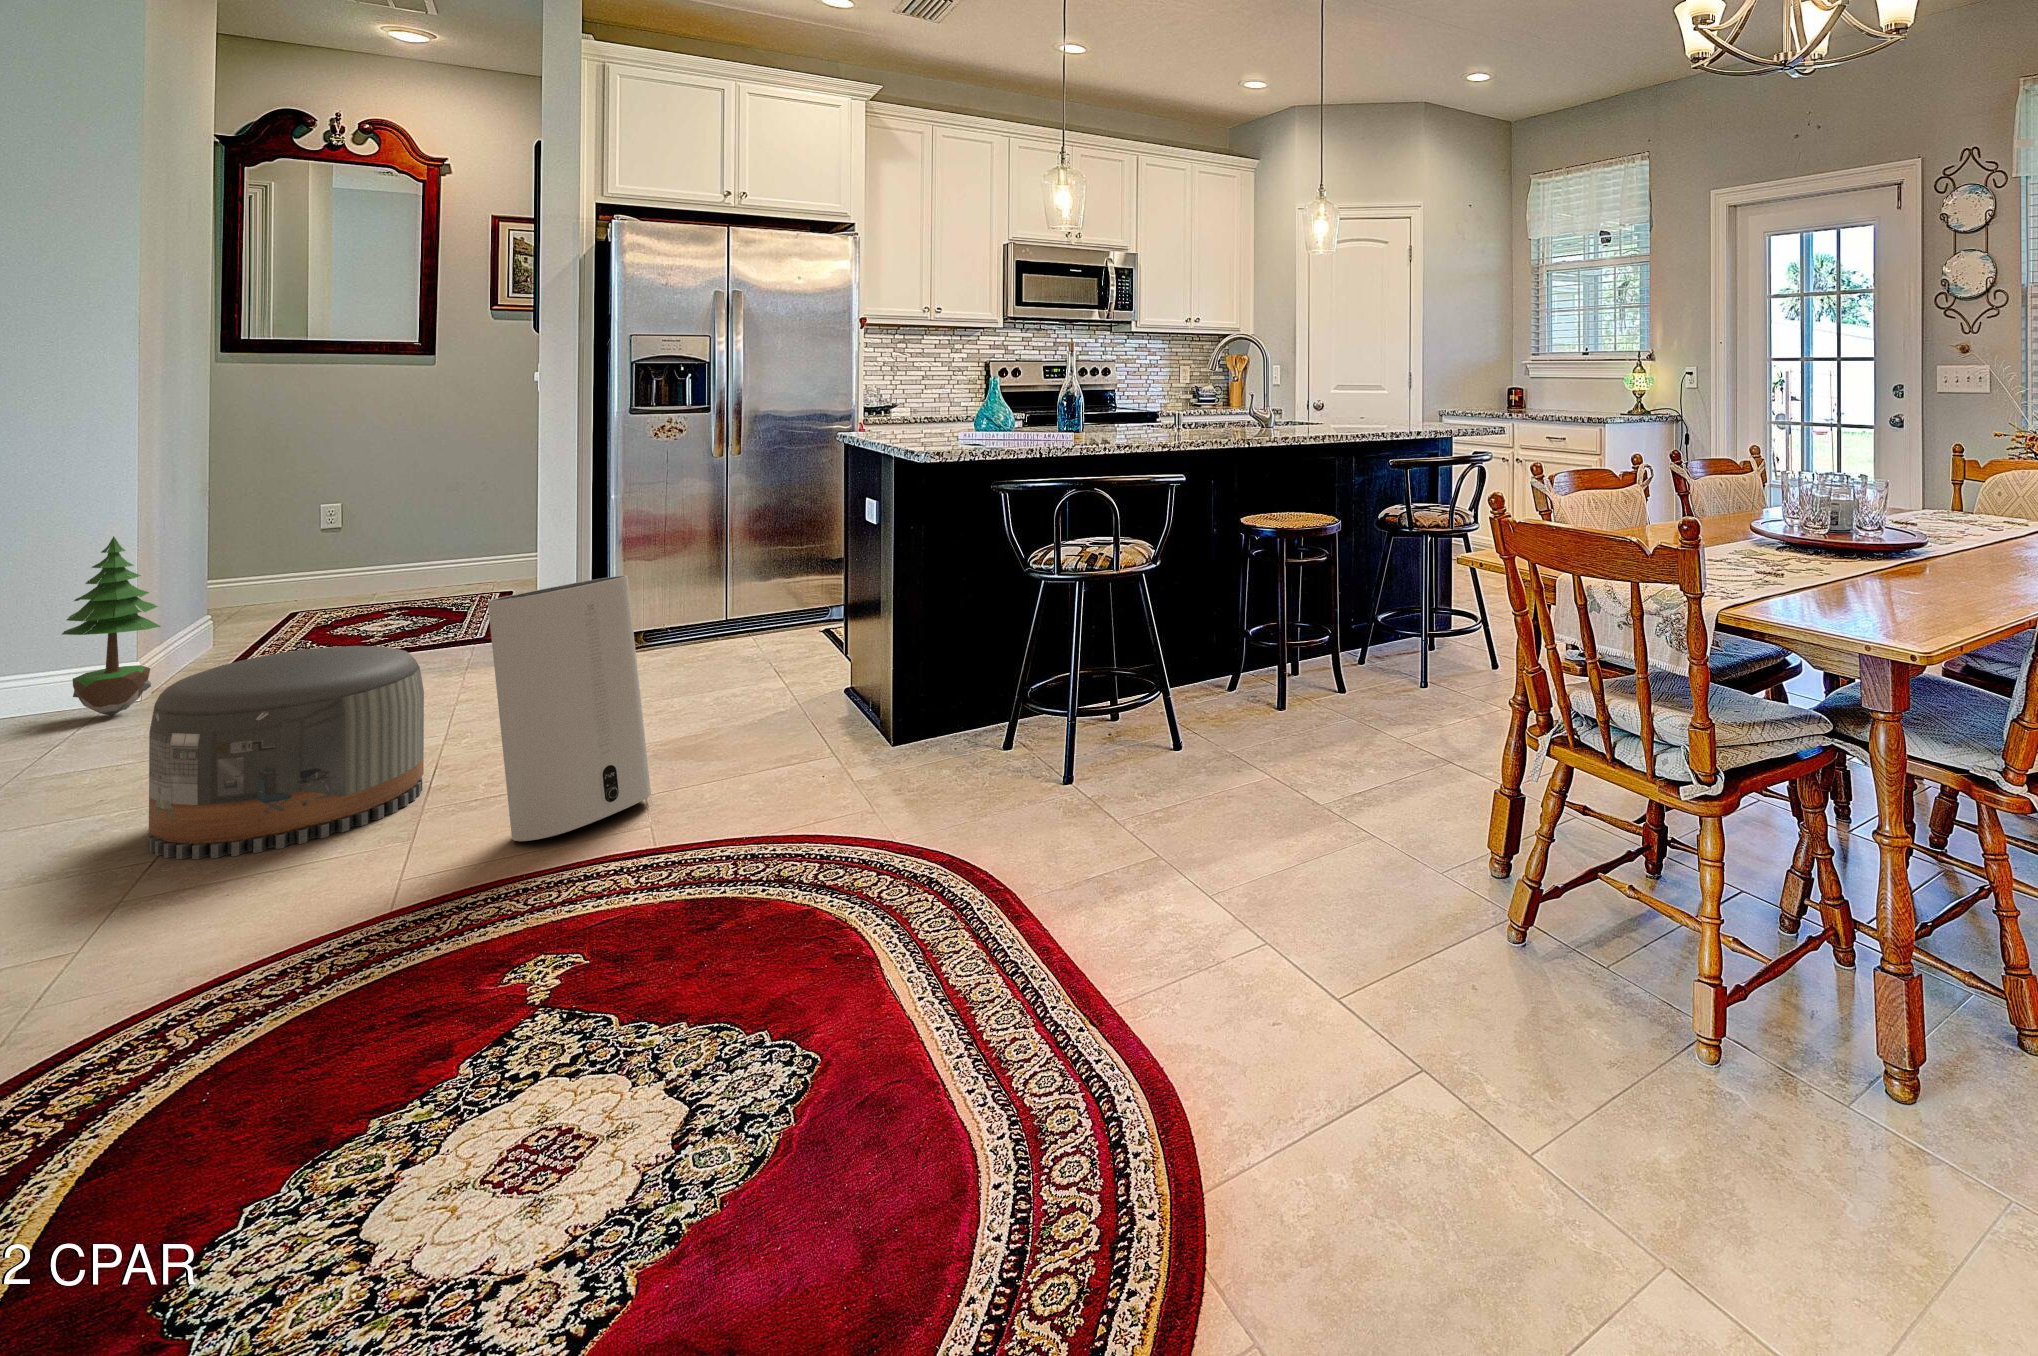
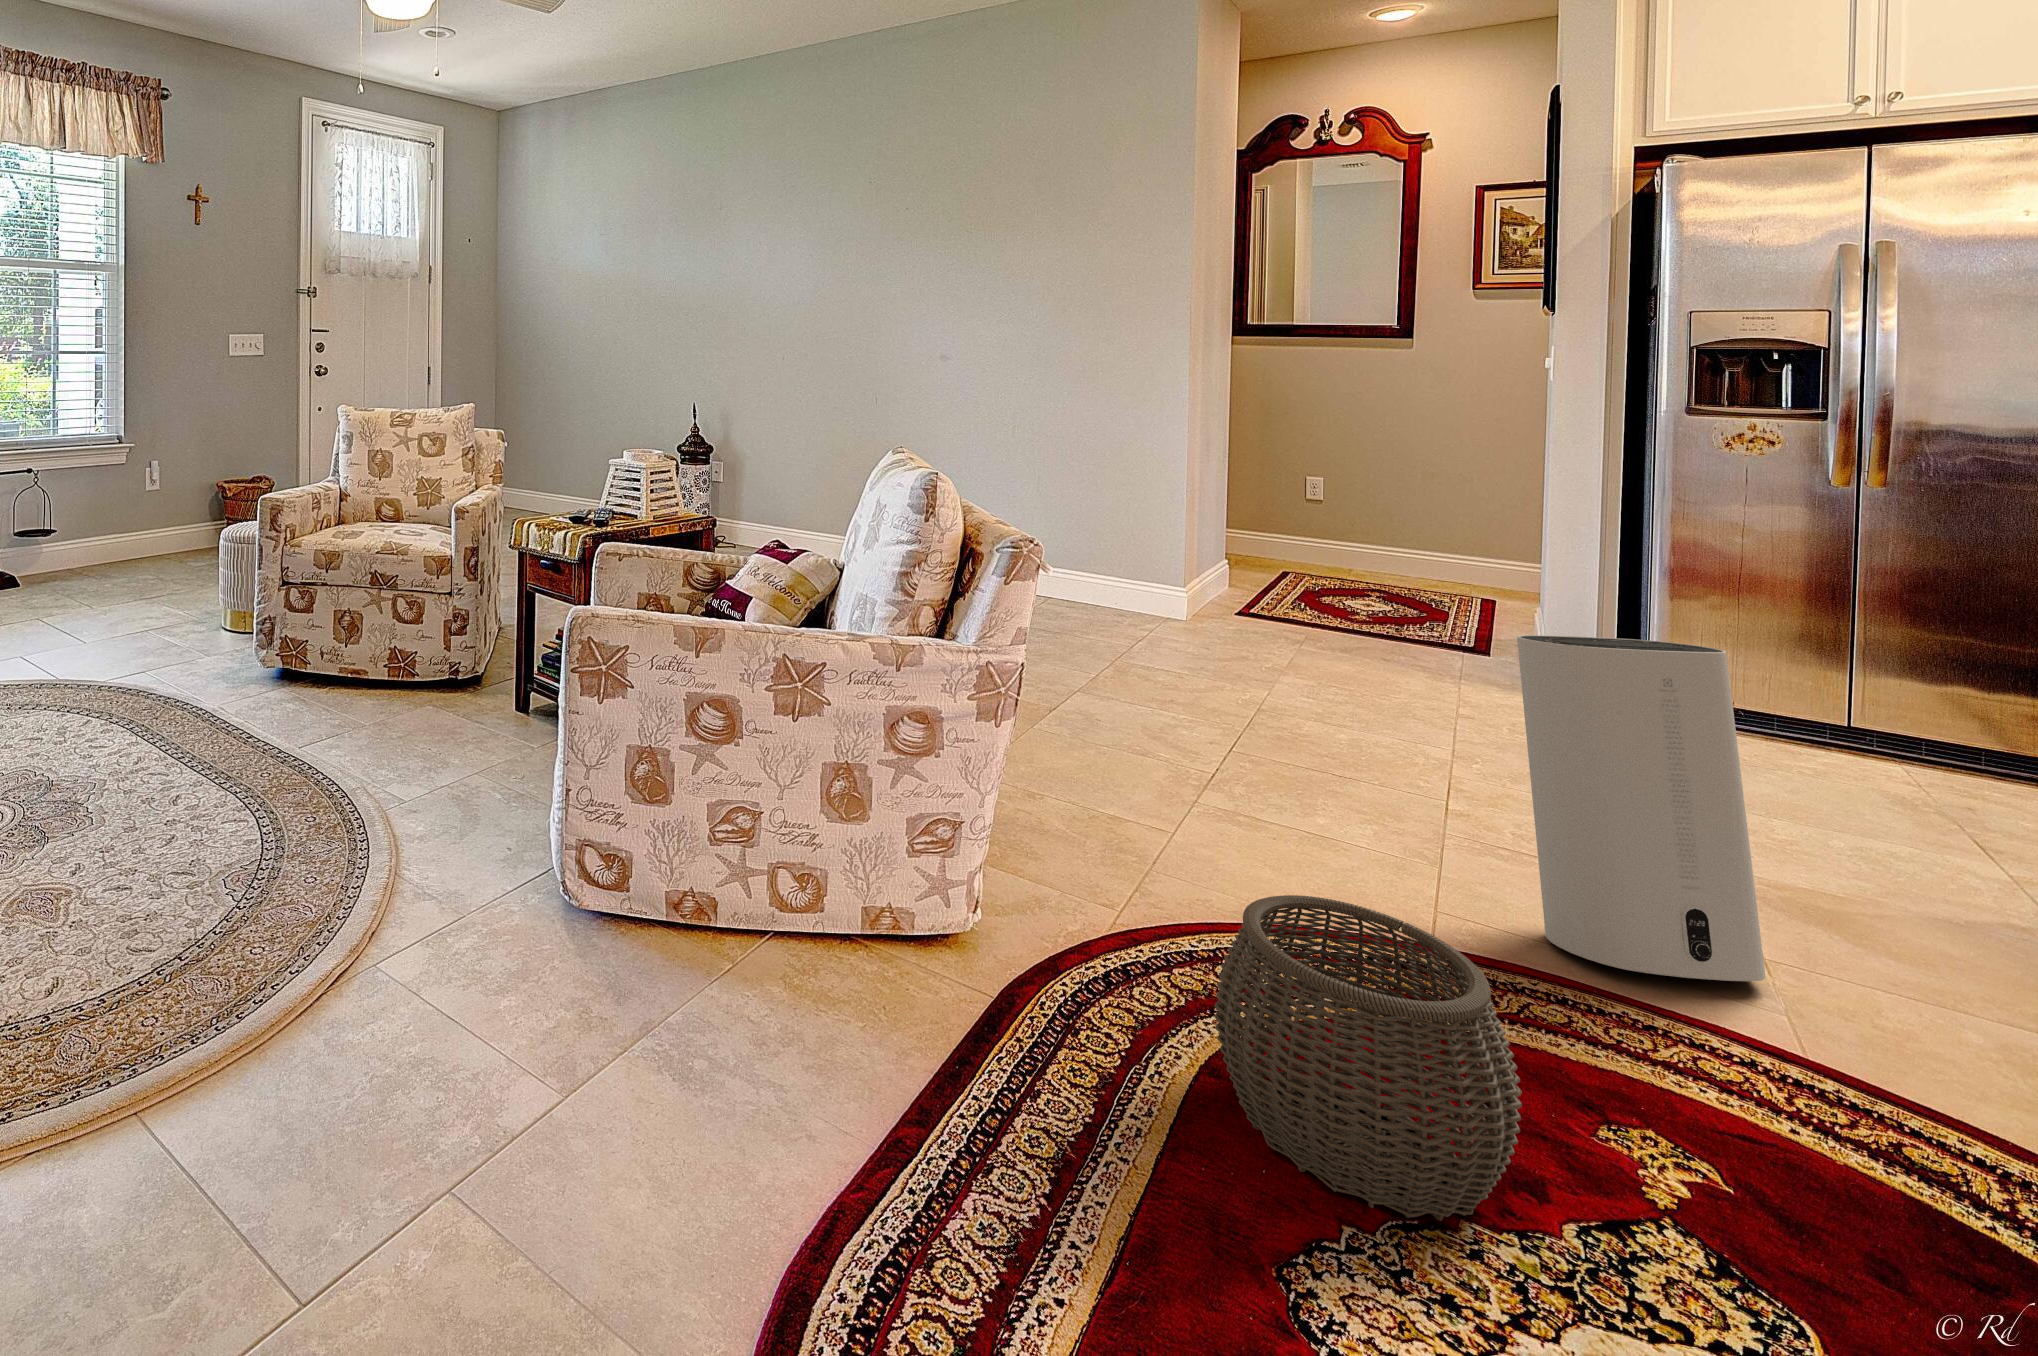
potted tree: present [62,536,160,716] -> none [1135,484,1196,627]
pouf: present [148,646,424,859] -> none [1192,621,1429,829]
woven basket: none [160,859,465,1139] -> present [1215,895,1522,1221]

